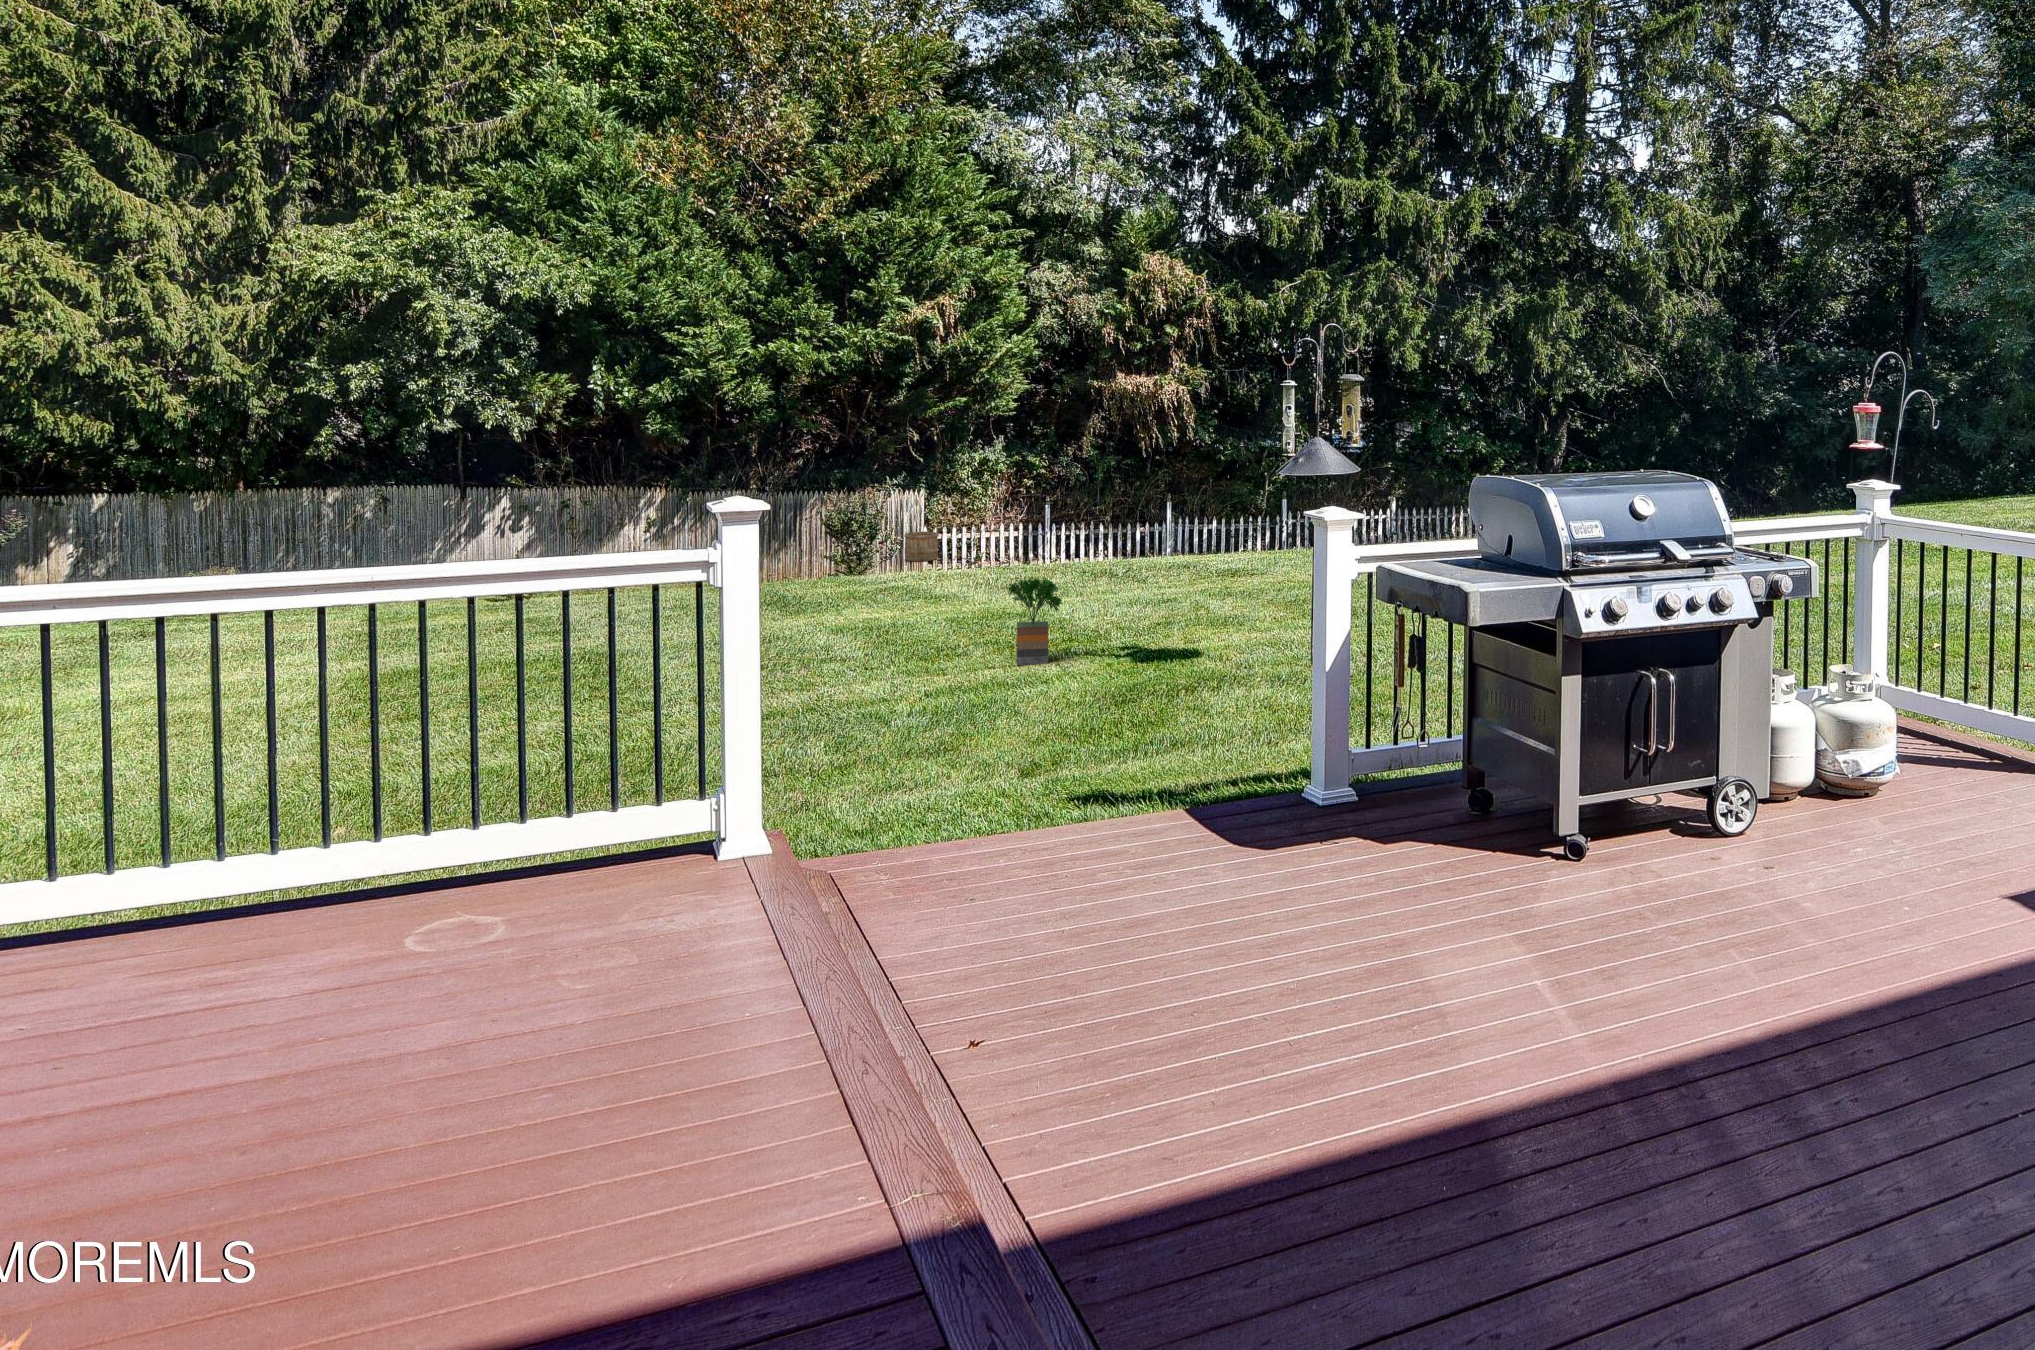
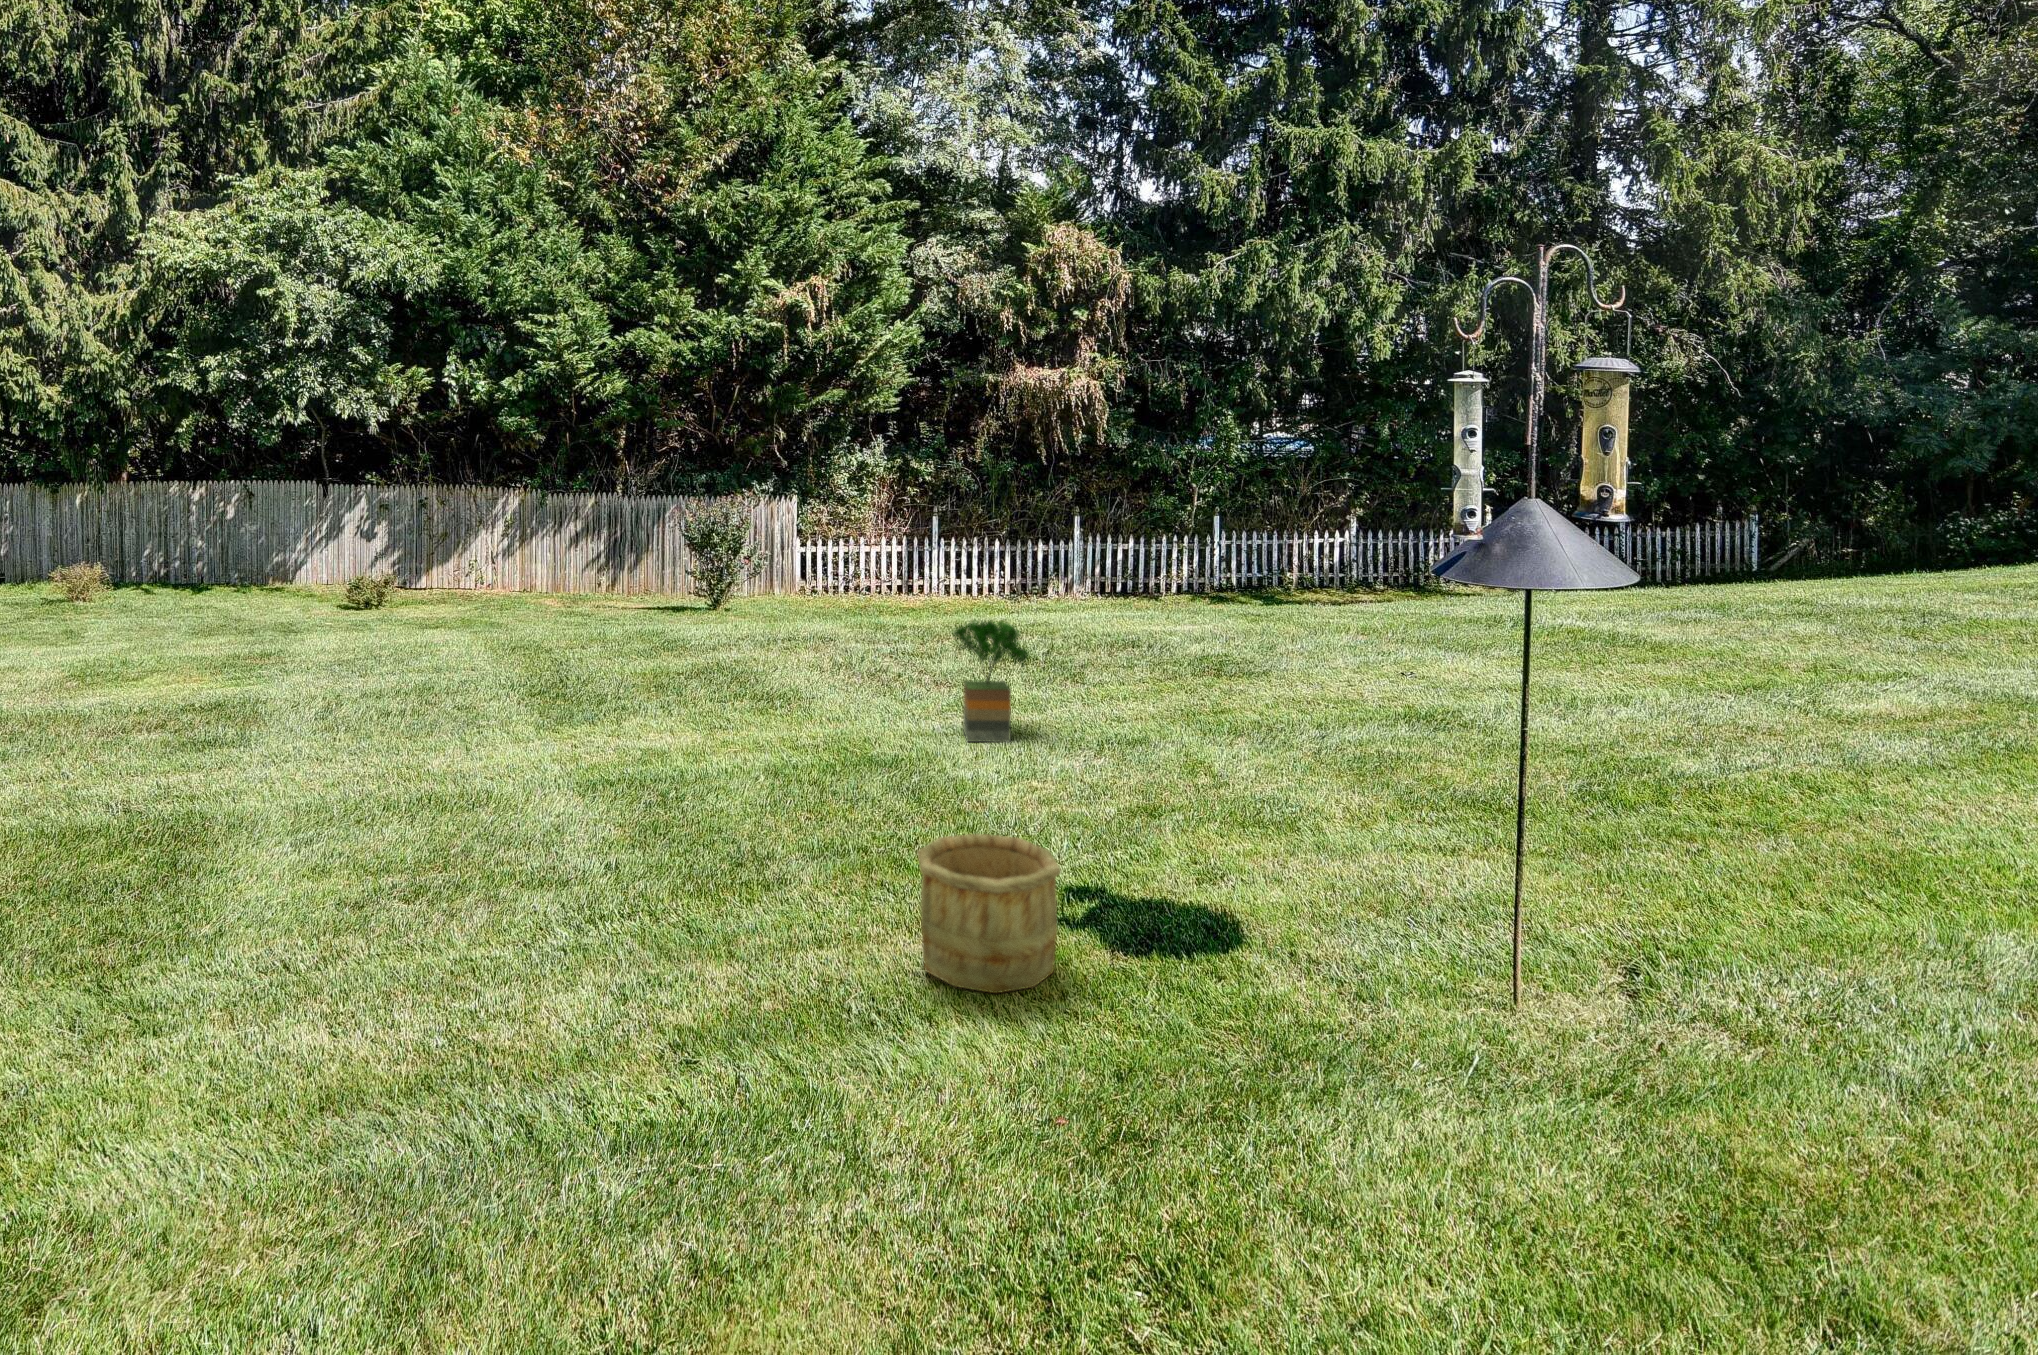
wooden bucket: present [904,532,939,561] -> present [918,834,1061,993]

